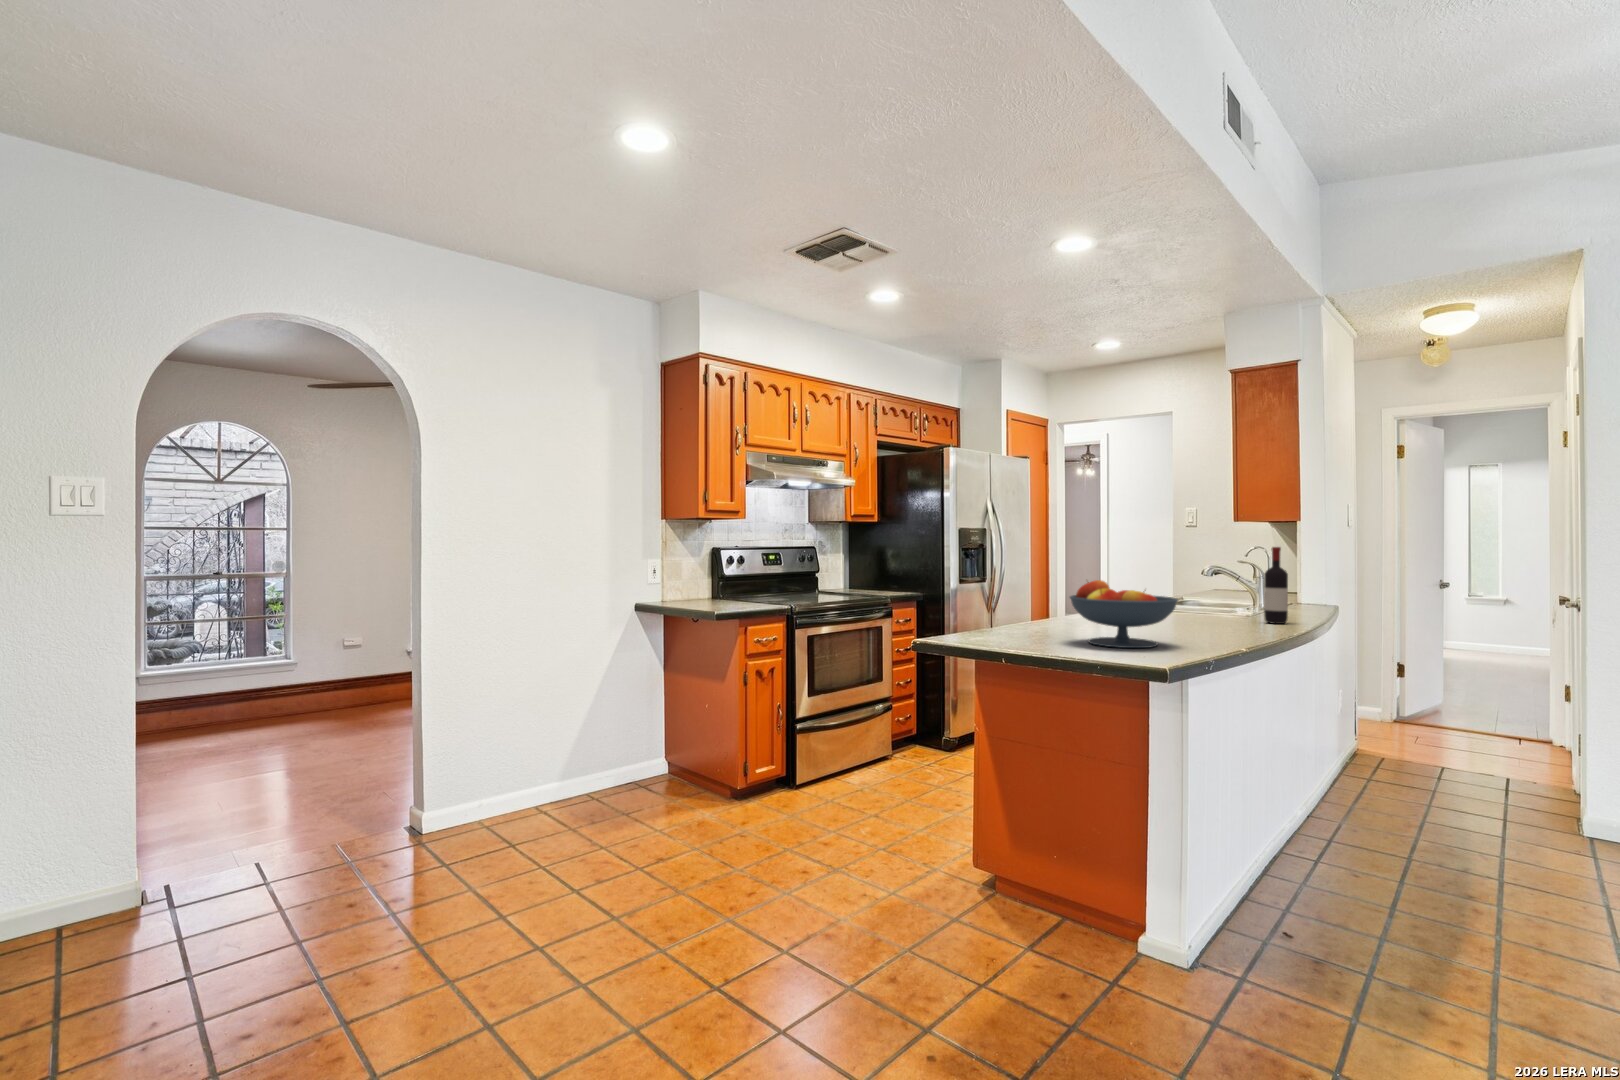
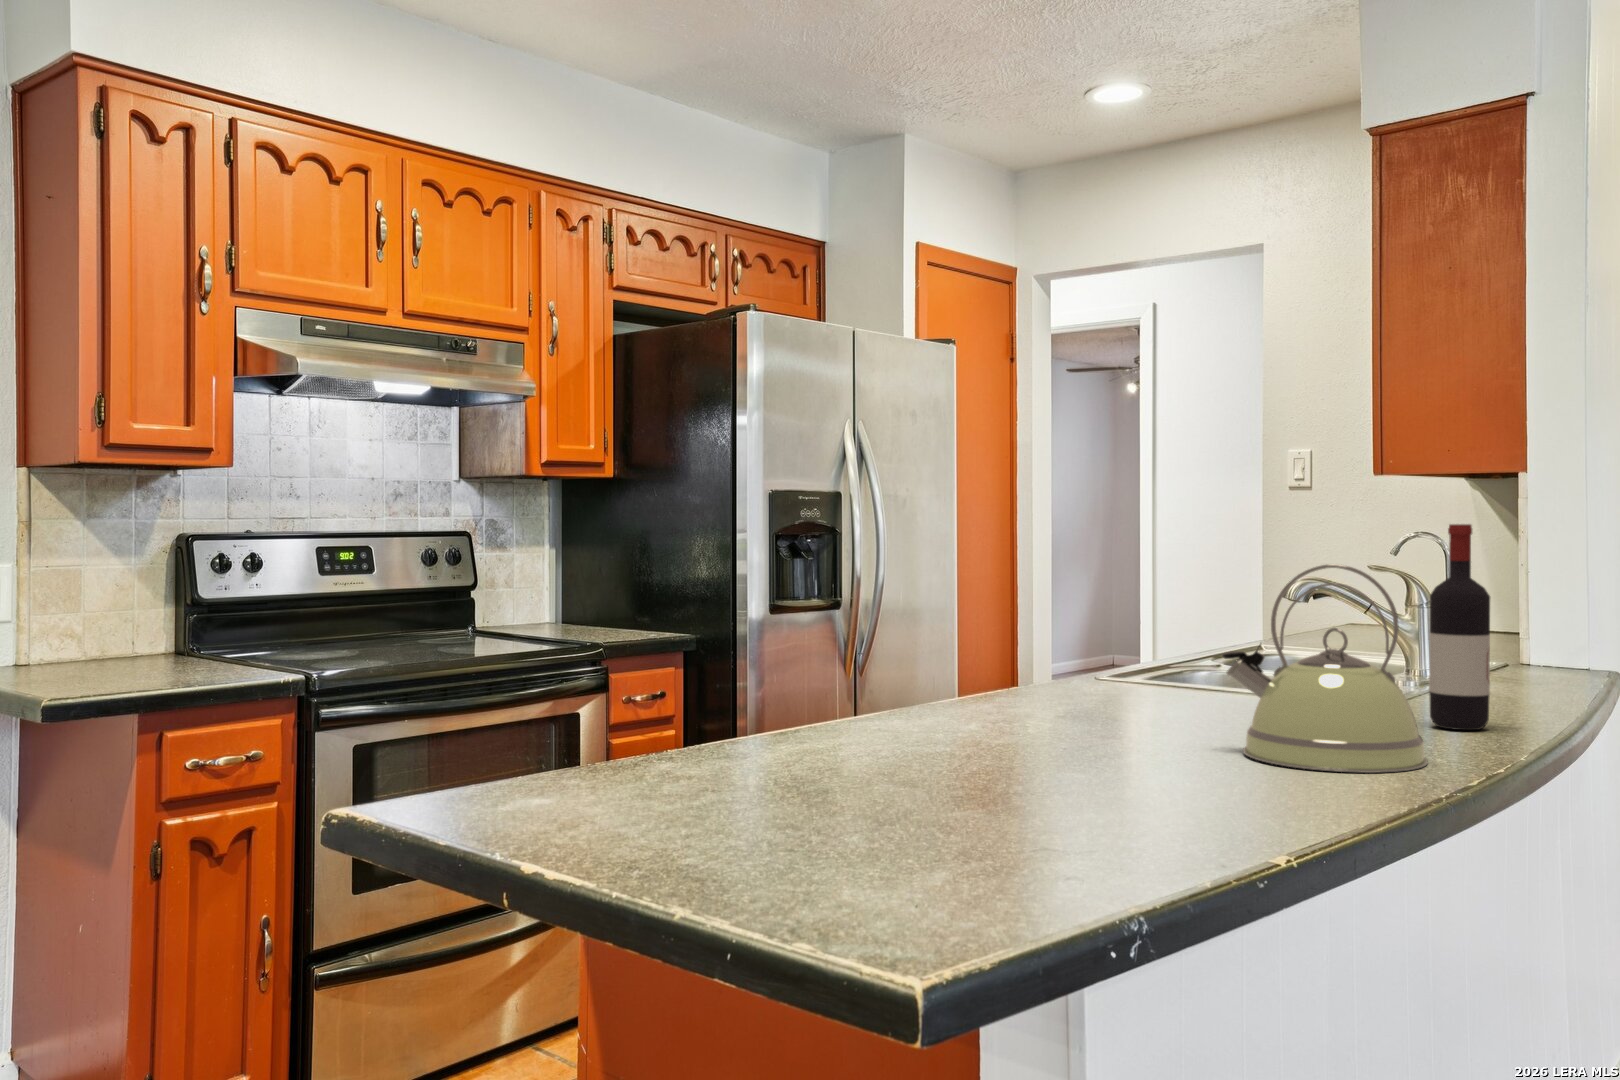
kettle: none [1189,561,1266,633] -> present [1222,564,1427,773]
fruit bowl: present [1070,580,1178,648] -> none [794,623,1129,861]

